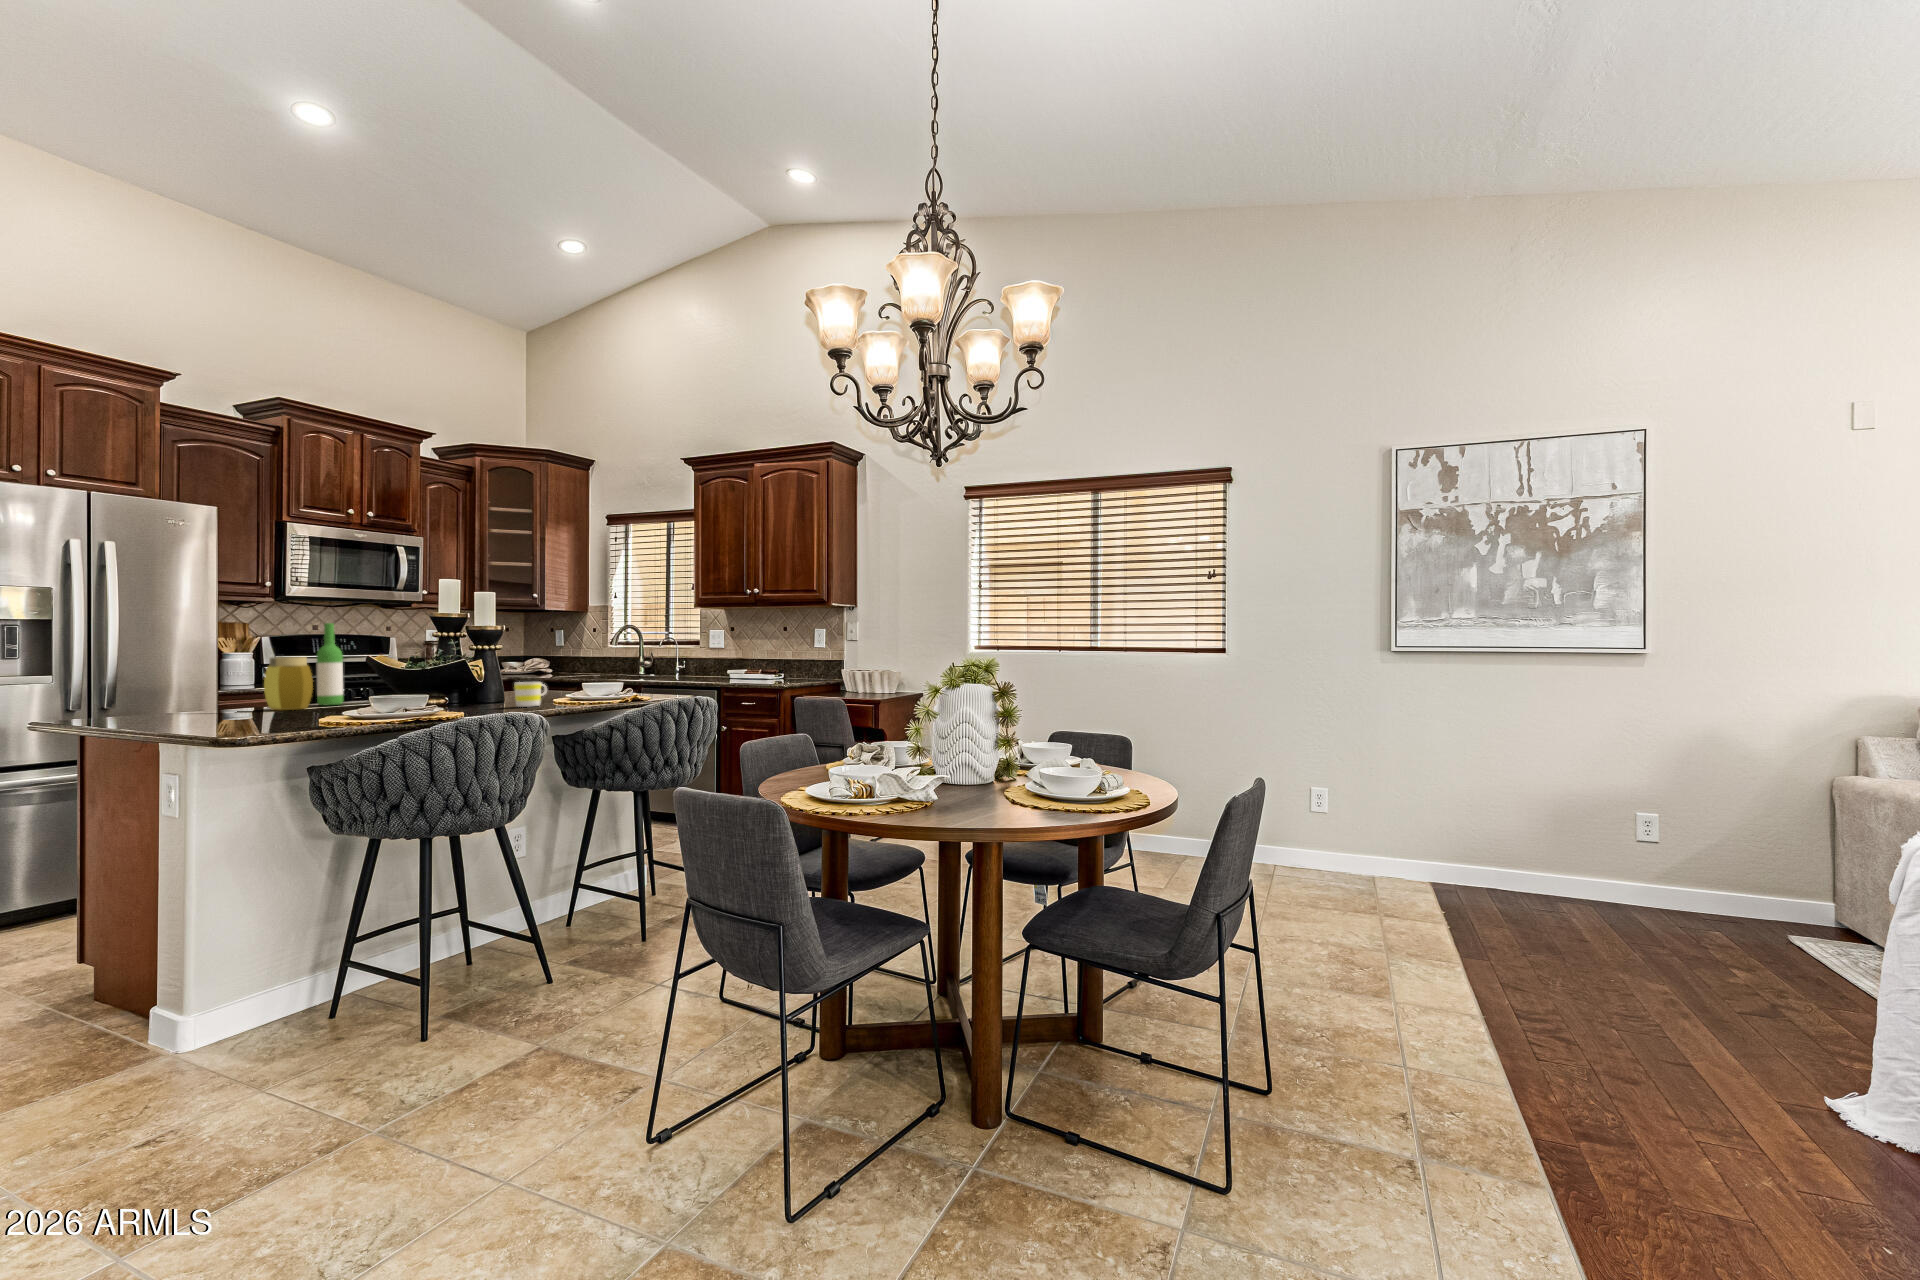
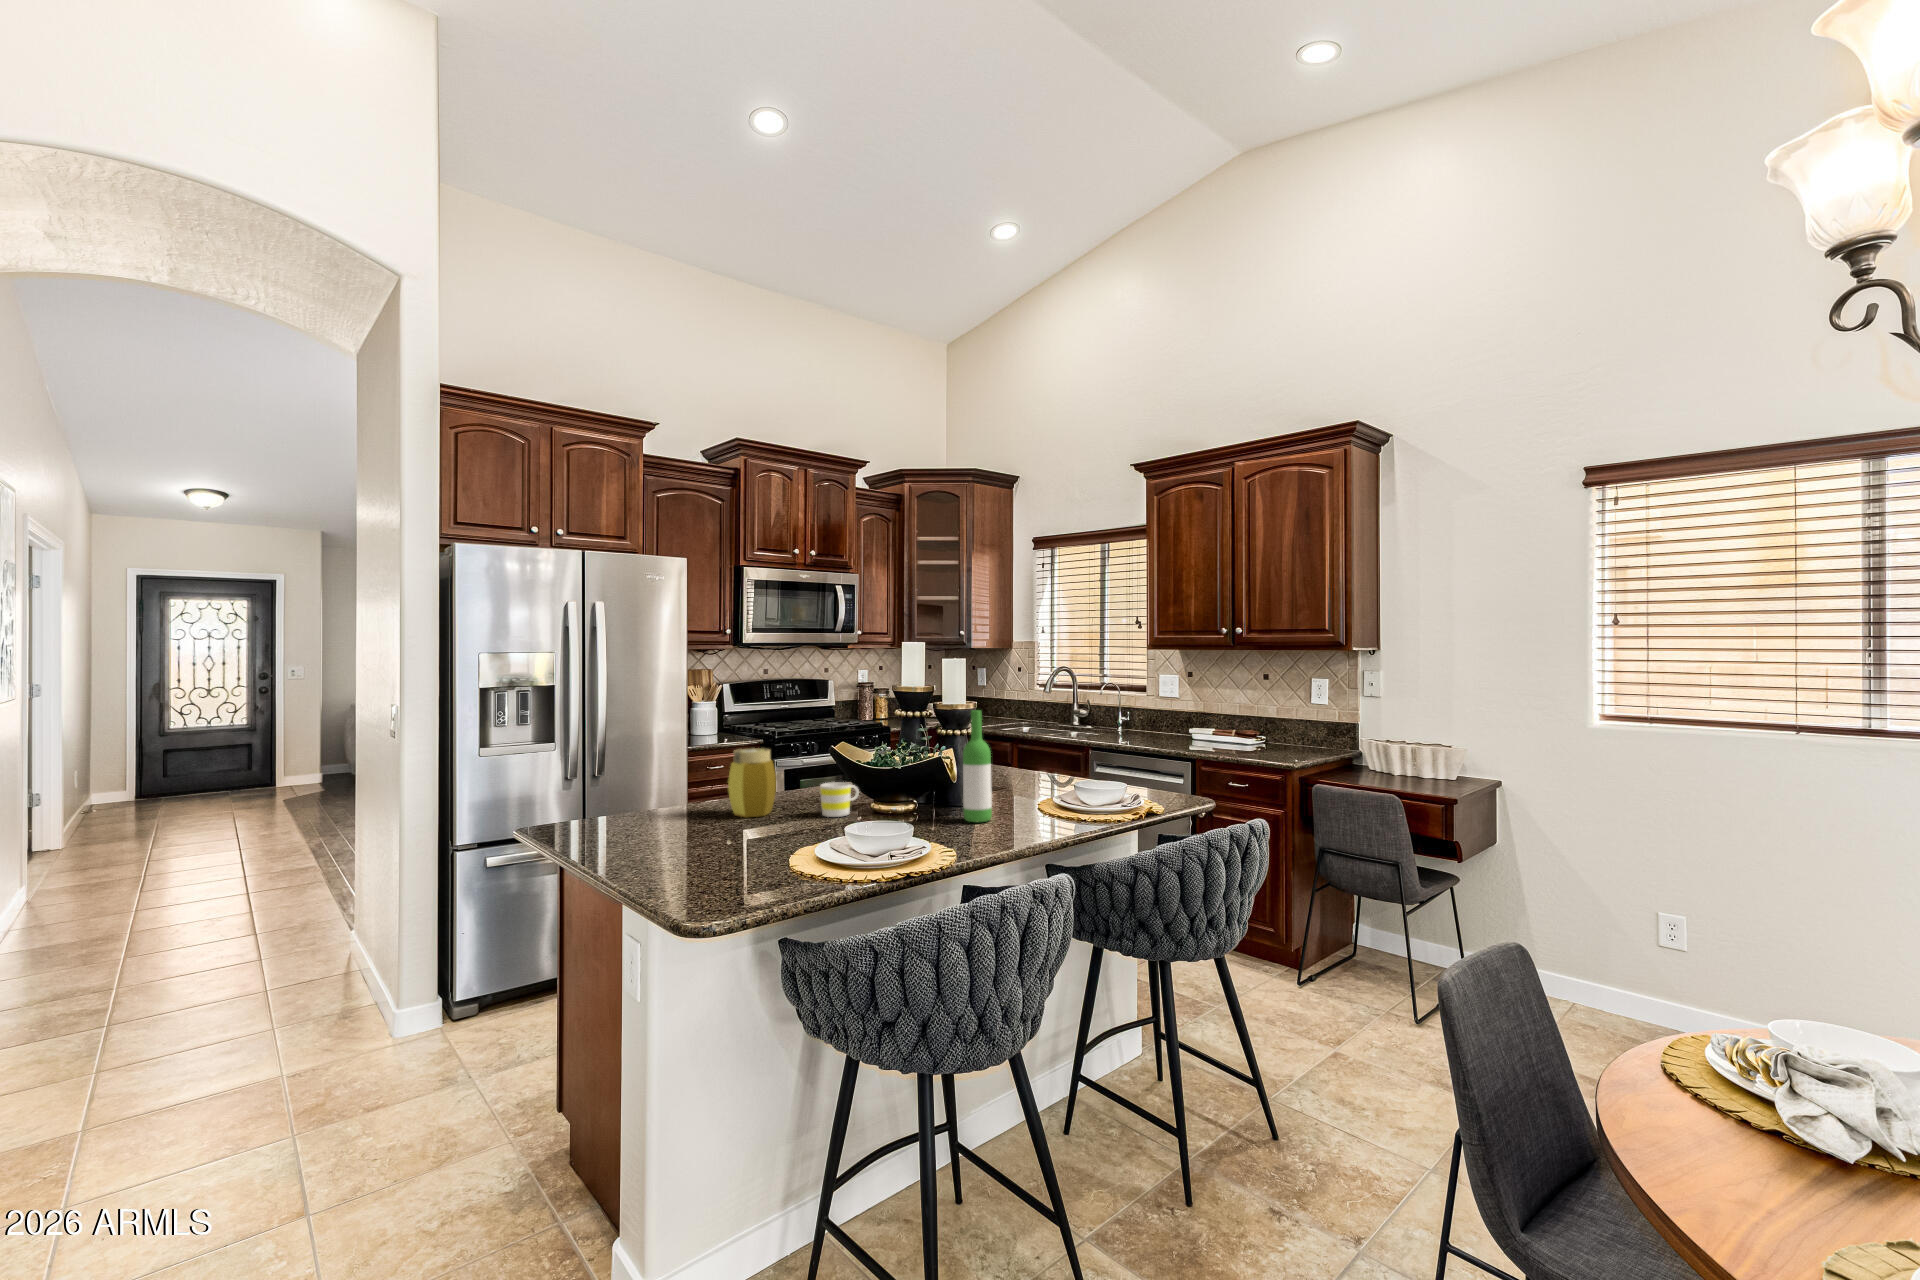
wine bottle: present [317,623,343,705] -> present [963,710,992,822]
mug: present [514,682,547,707] -> present [820,782,859,817]

